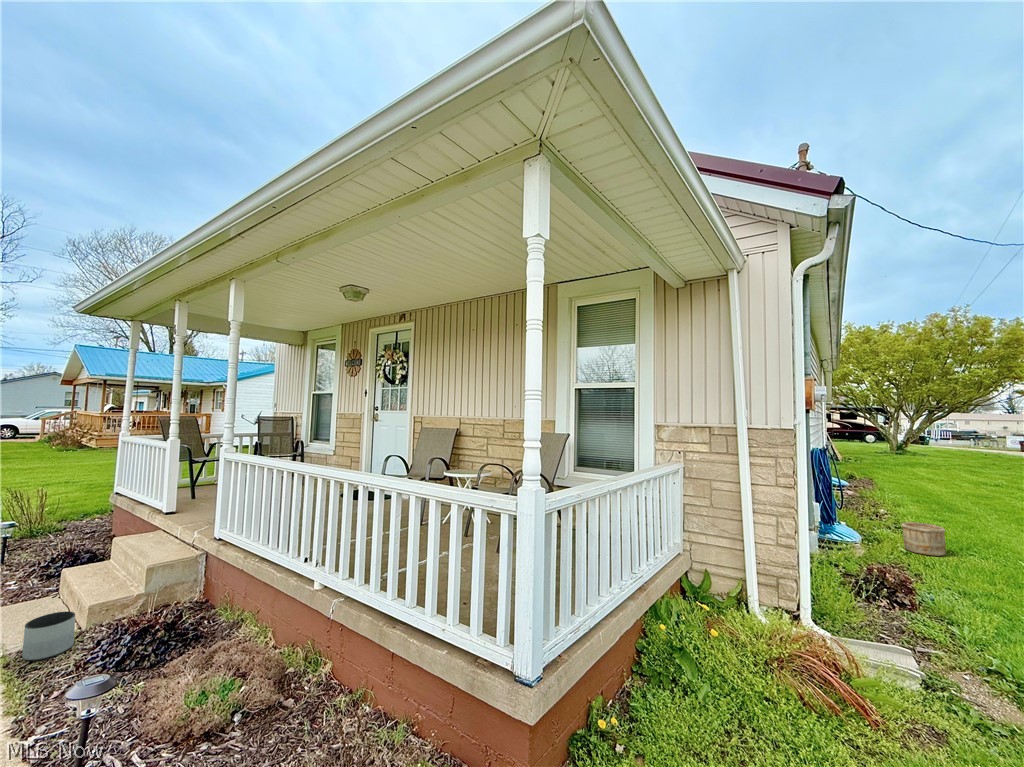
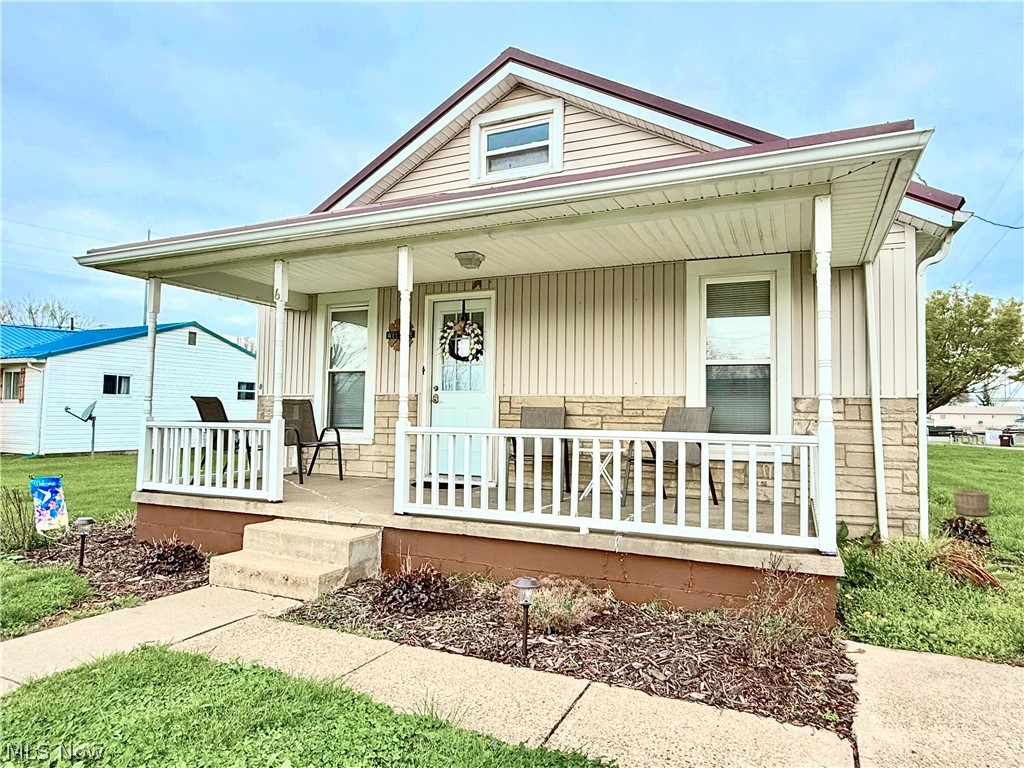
planter: present [22,611,75,661] -> none [298,578,335,618]

